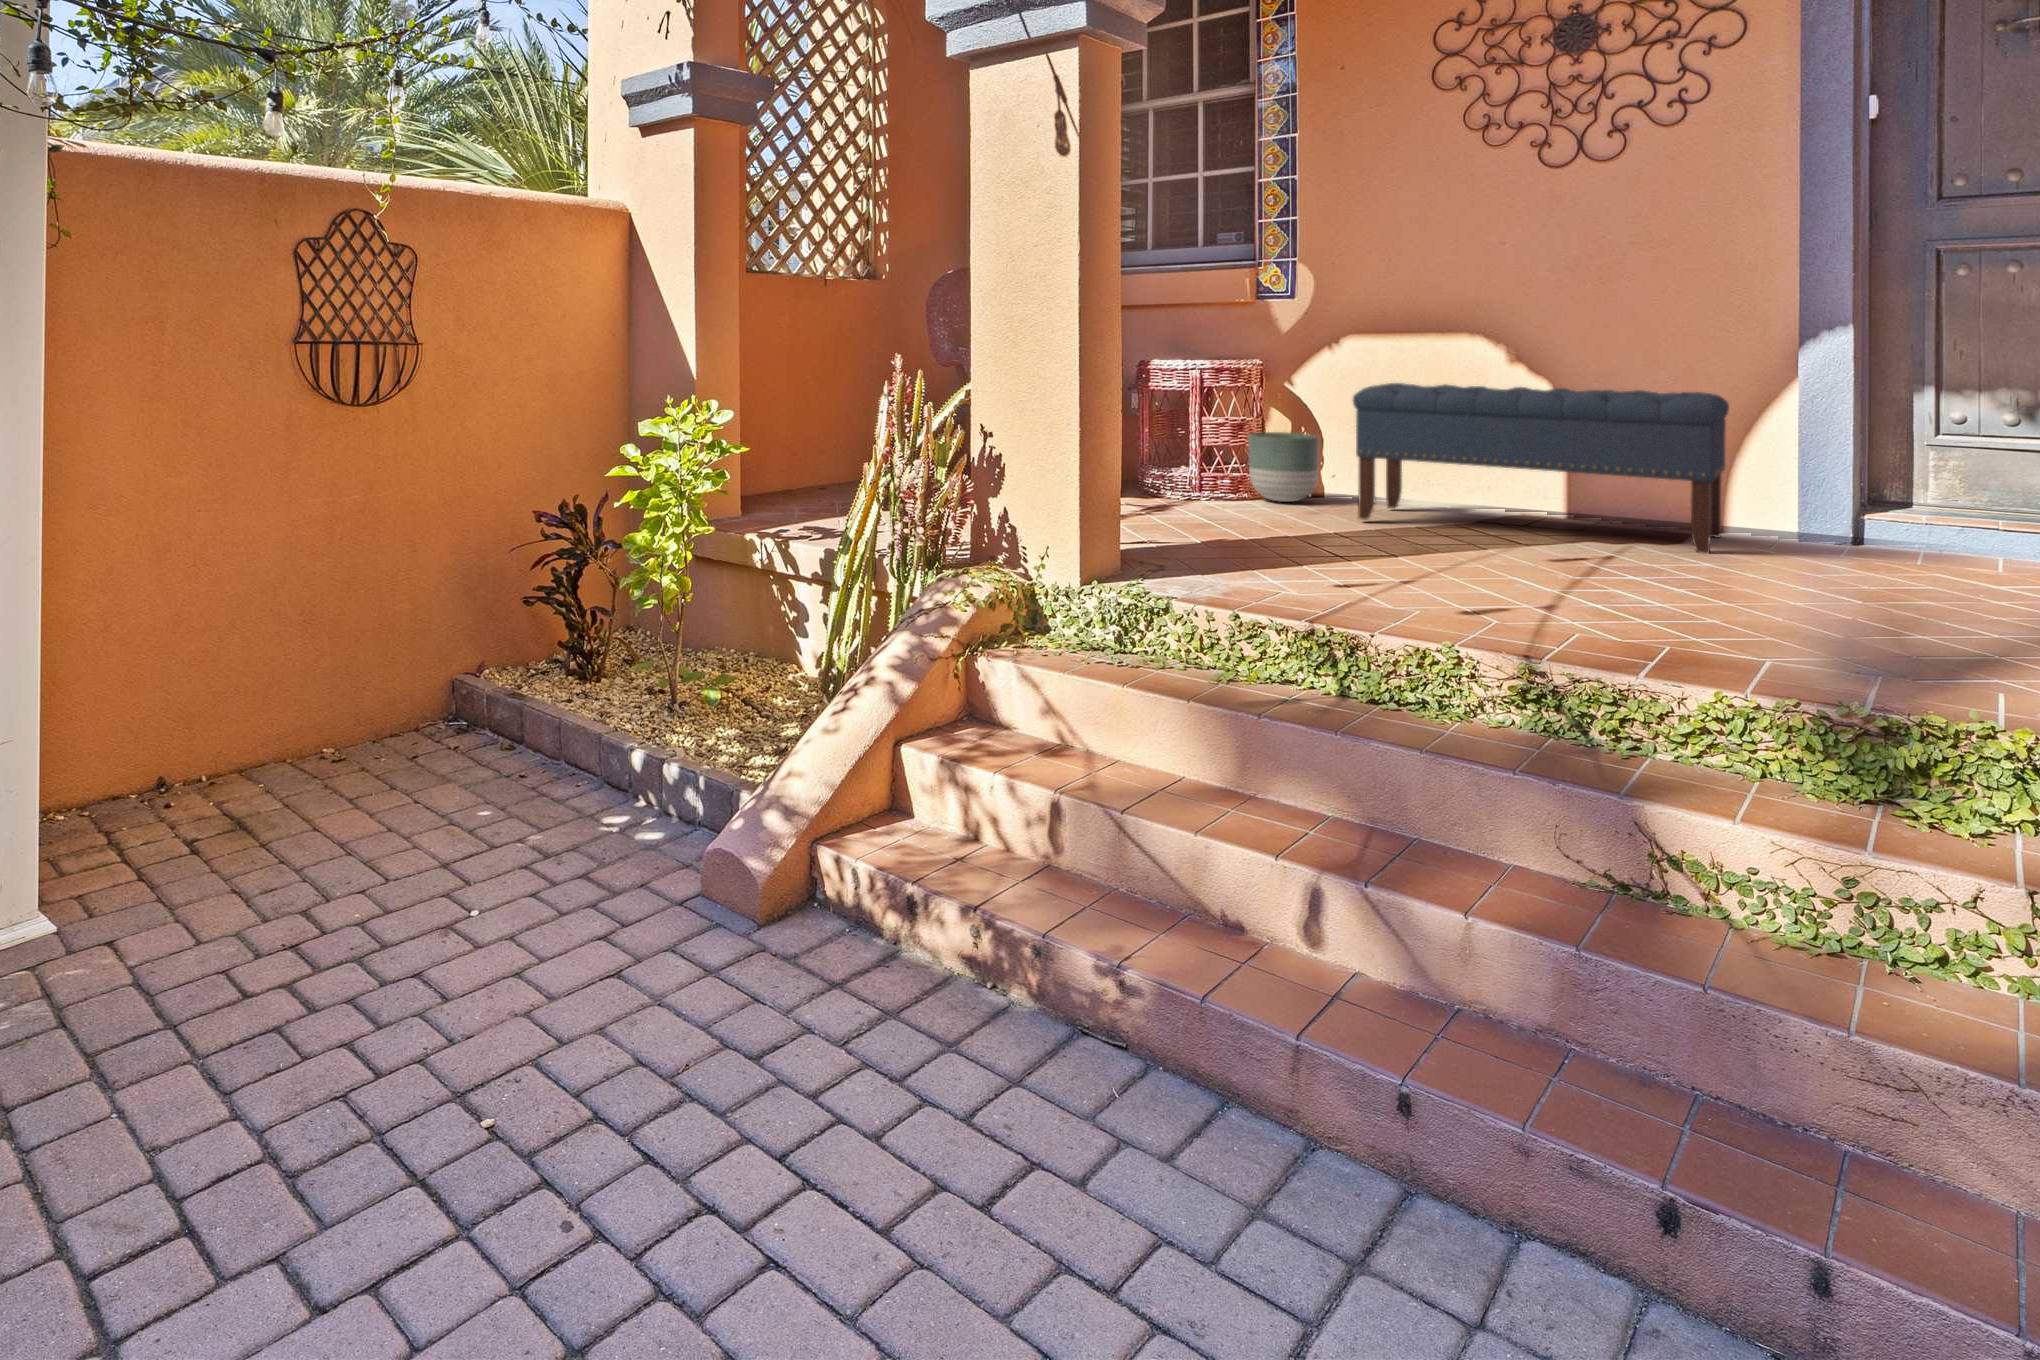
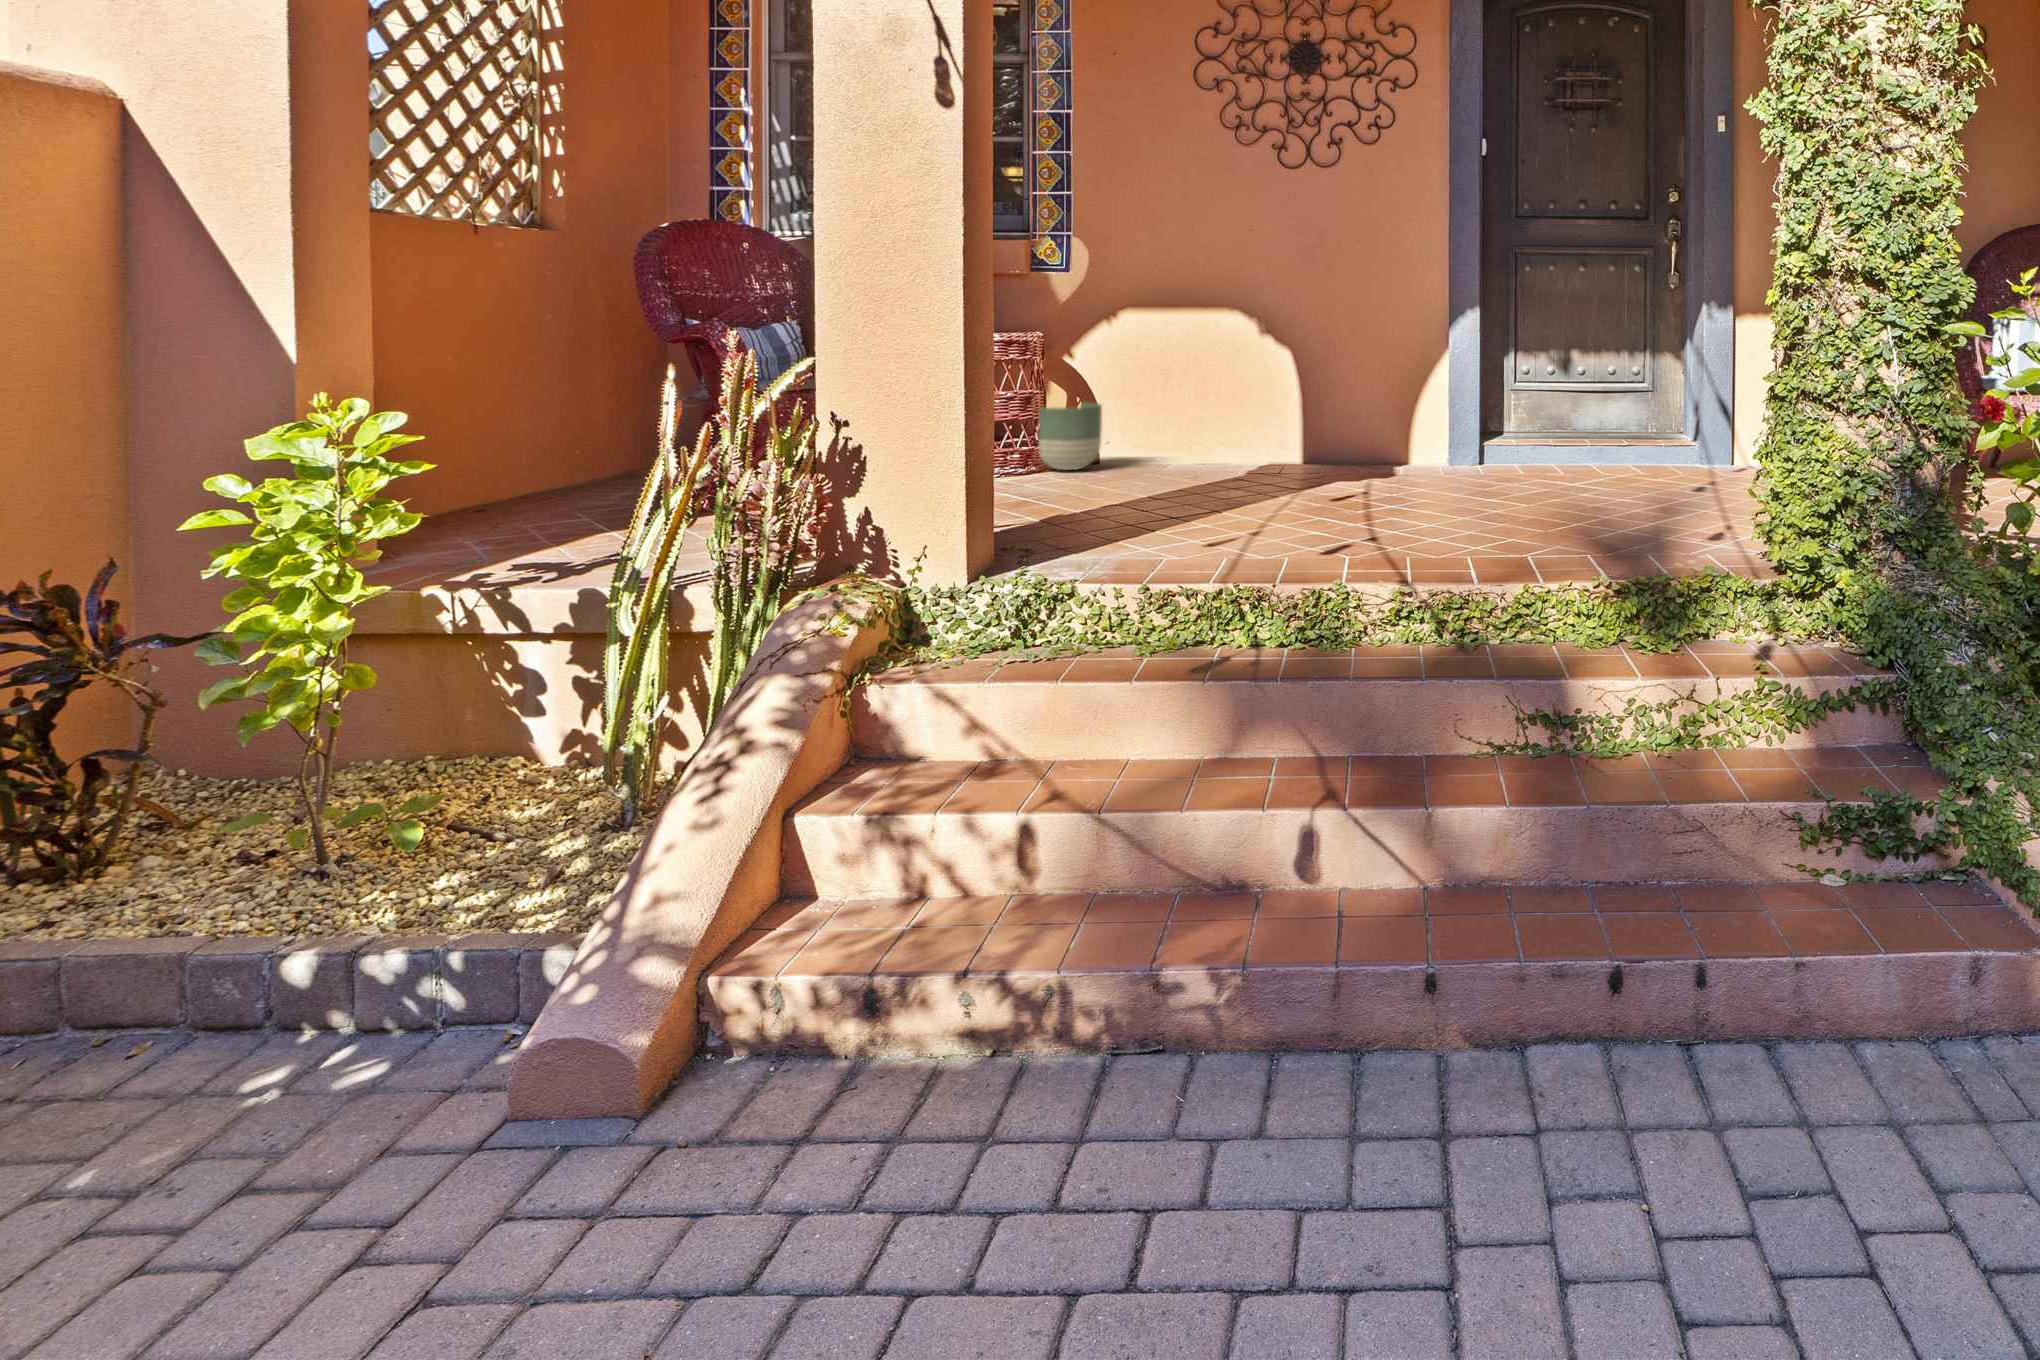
bench: present [1353,383,1729,554] -> none [1150,352,1418,481]

